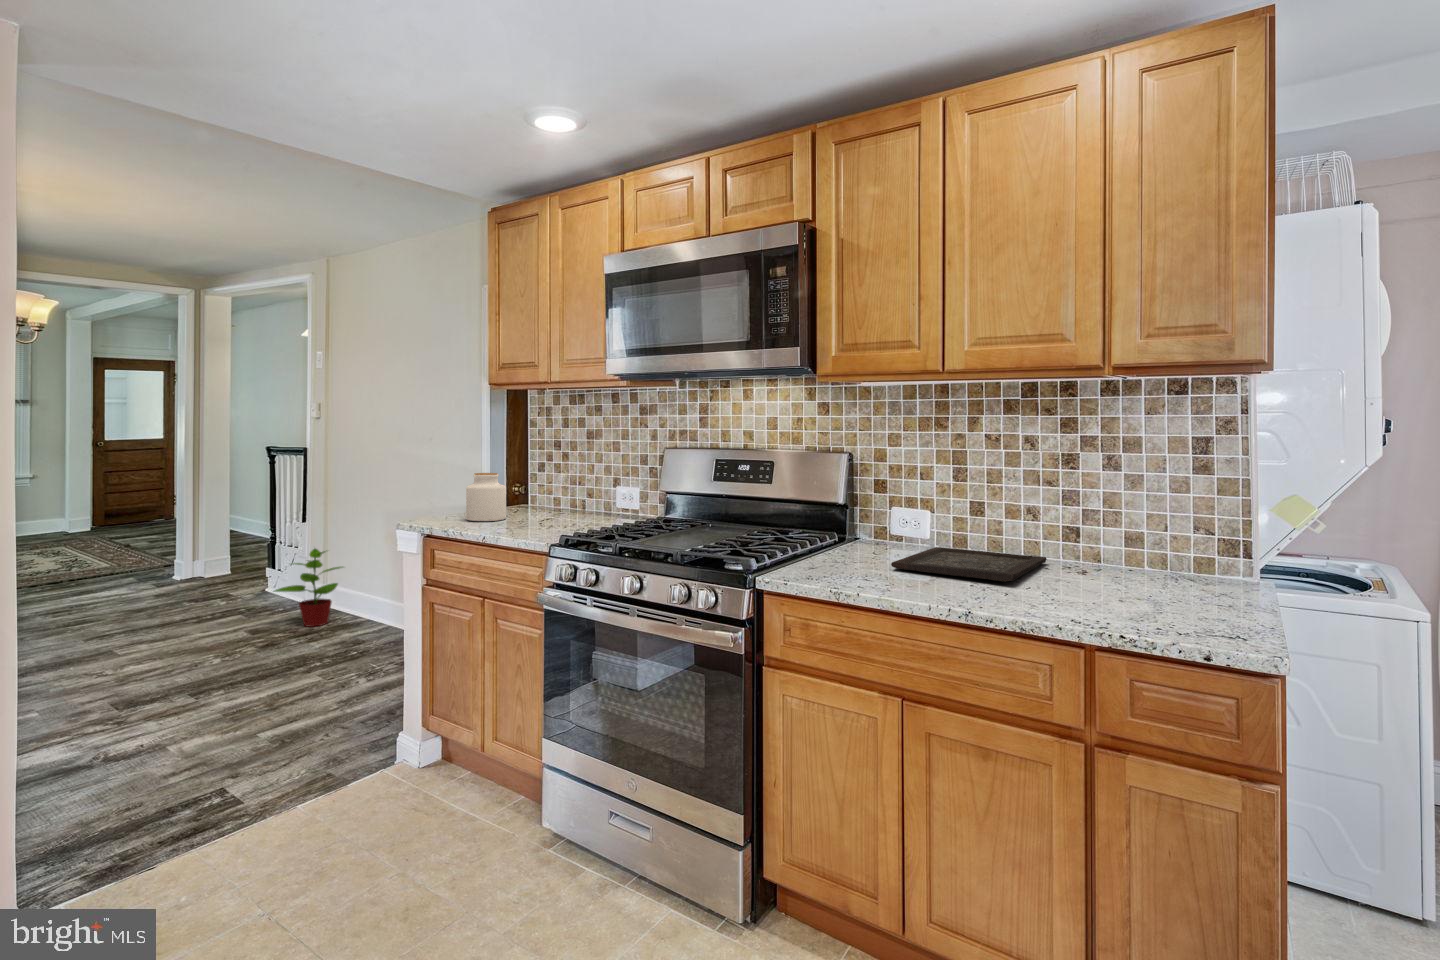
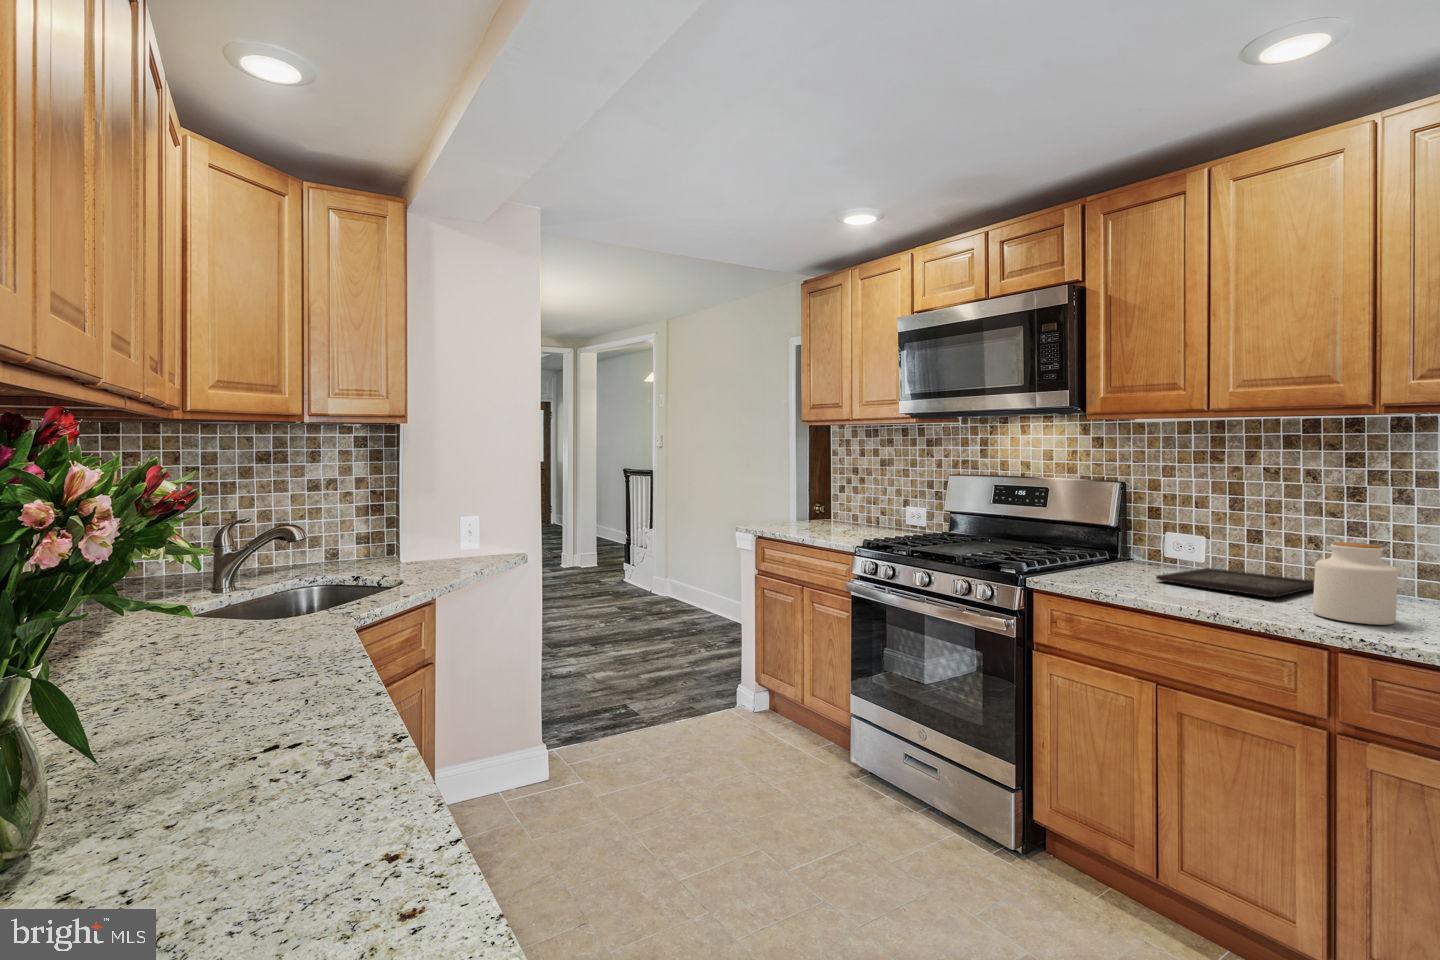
jar: present [466,473,506,521] -> present [1313,542,1398,625]
potted plant: present [274,549,342,627] -> none [635,545,686,607]

